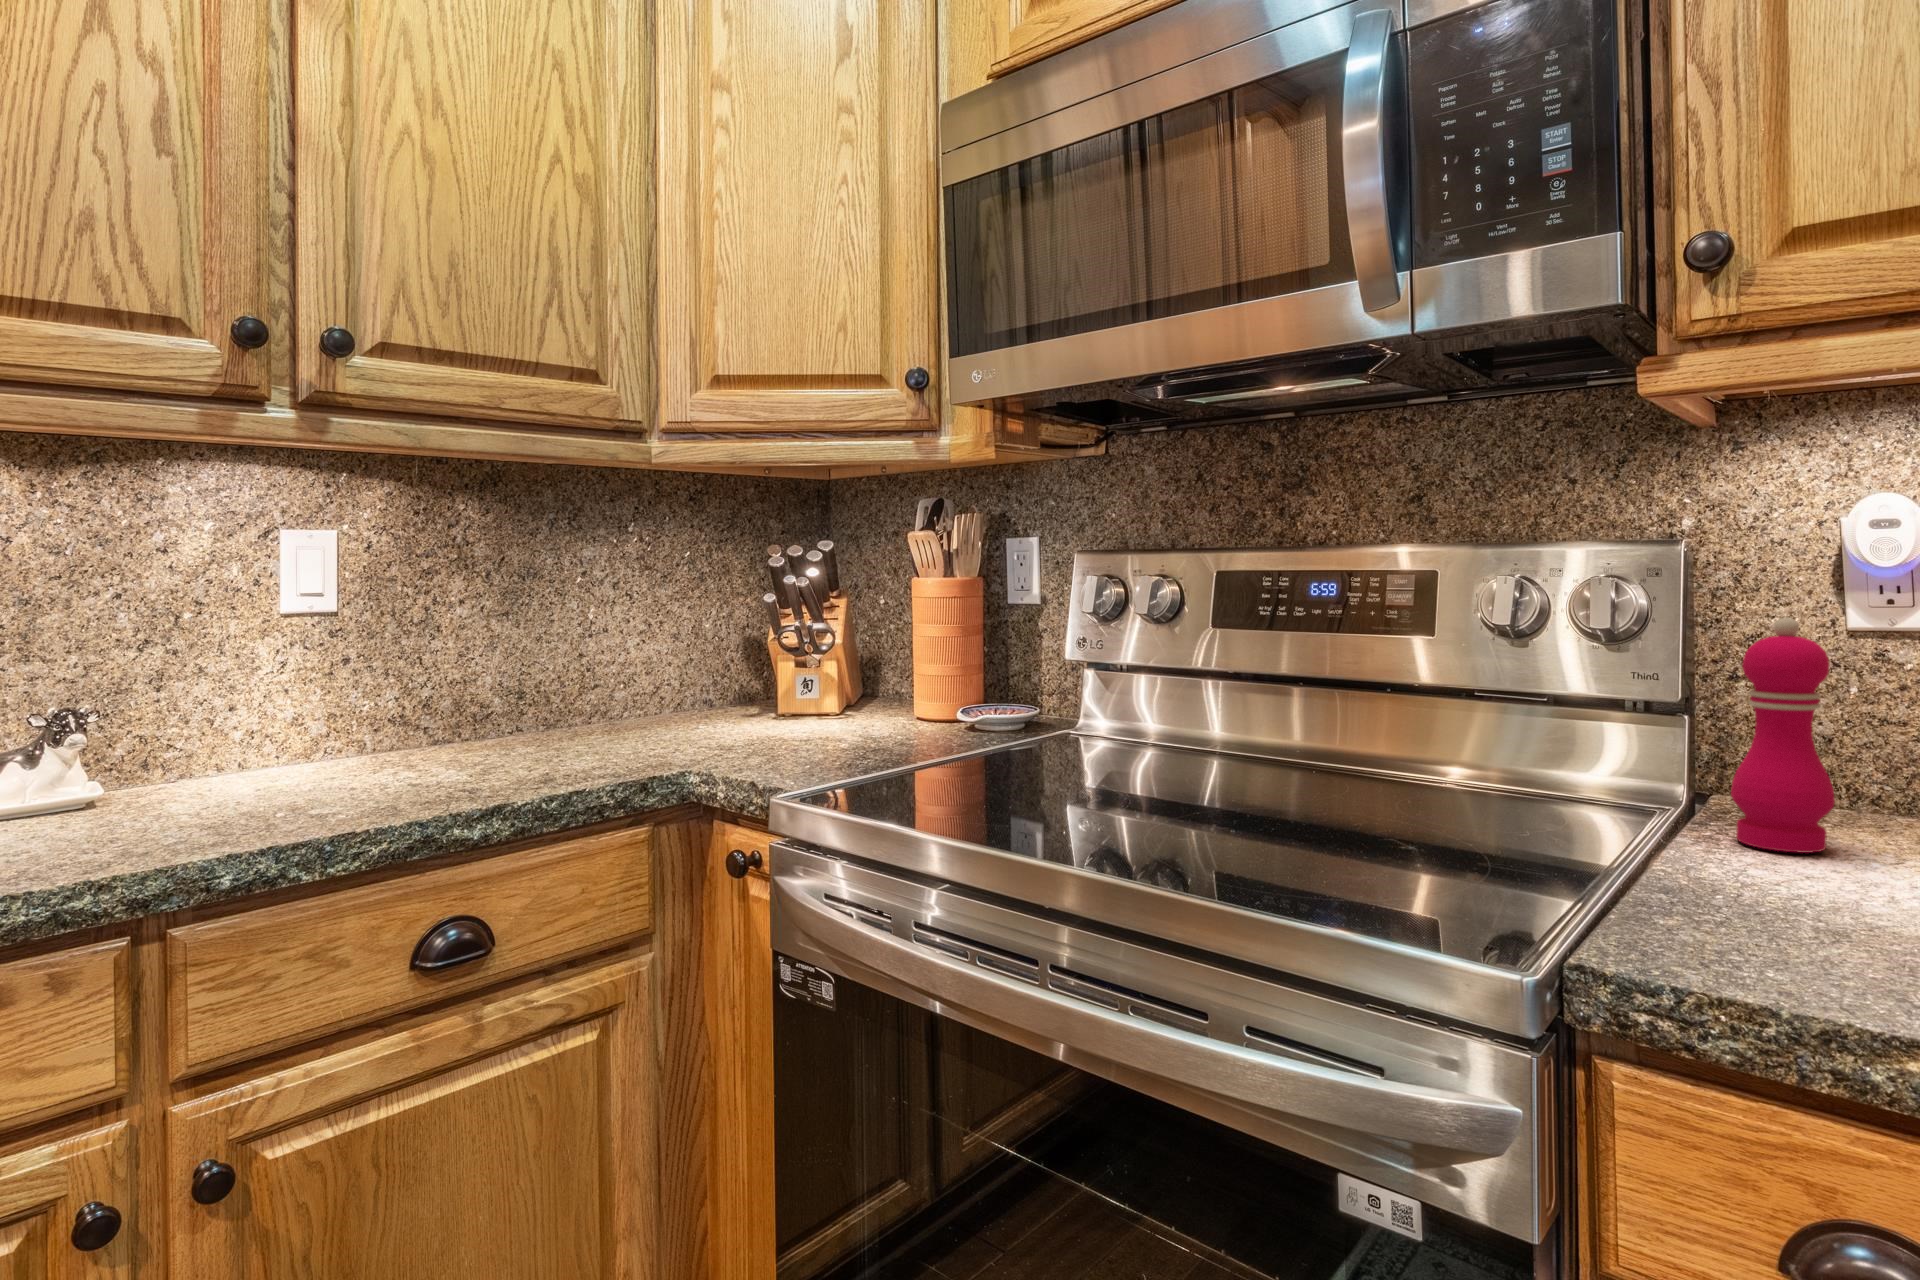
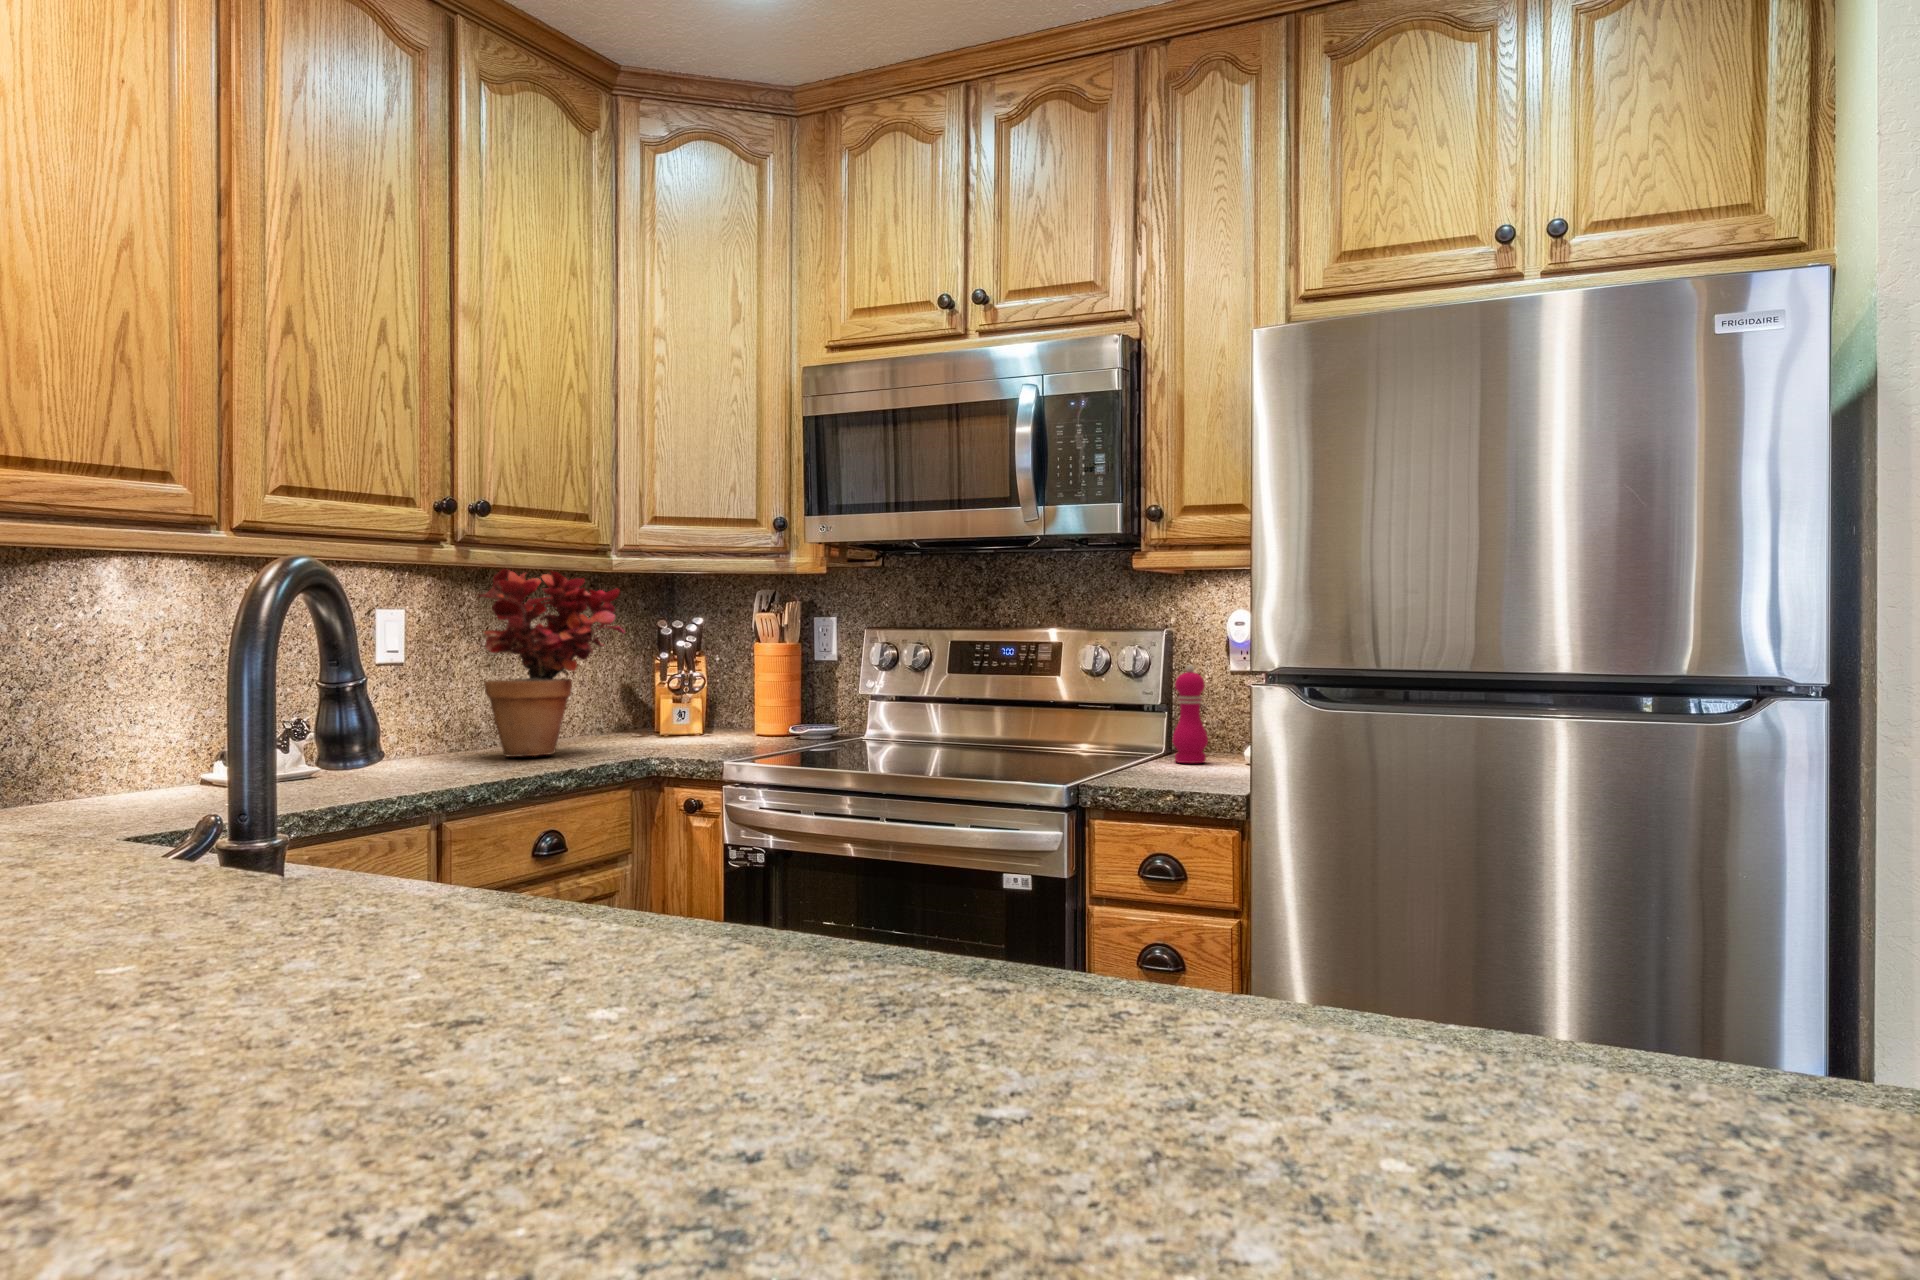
potted plant: none [400,457,672,765] -> present [479,569,625,757]

